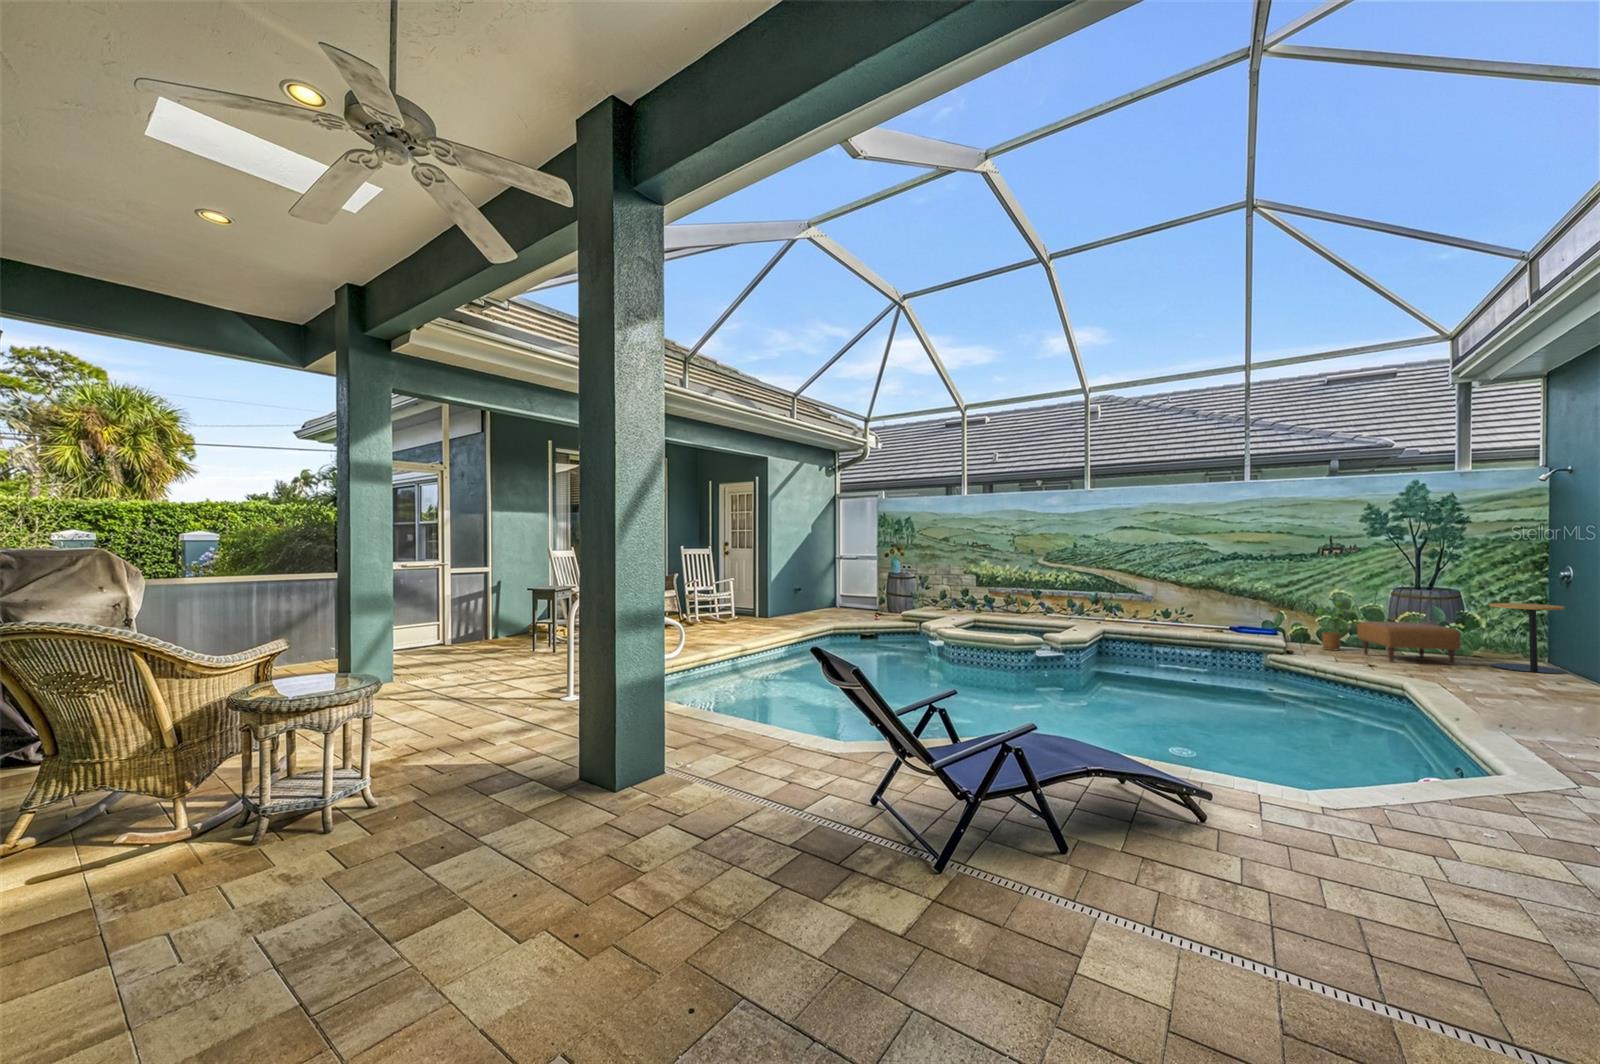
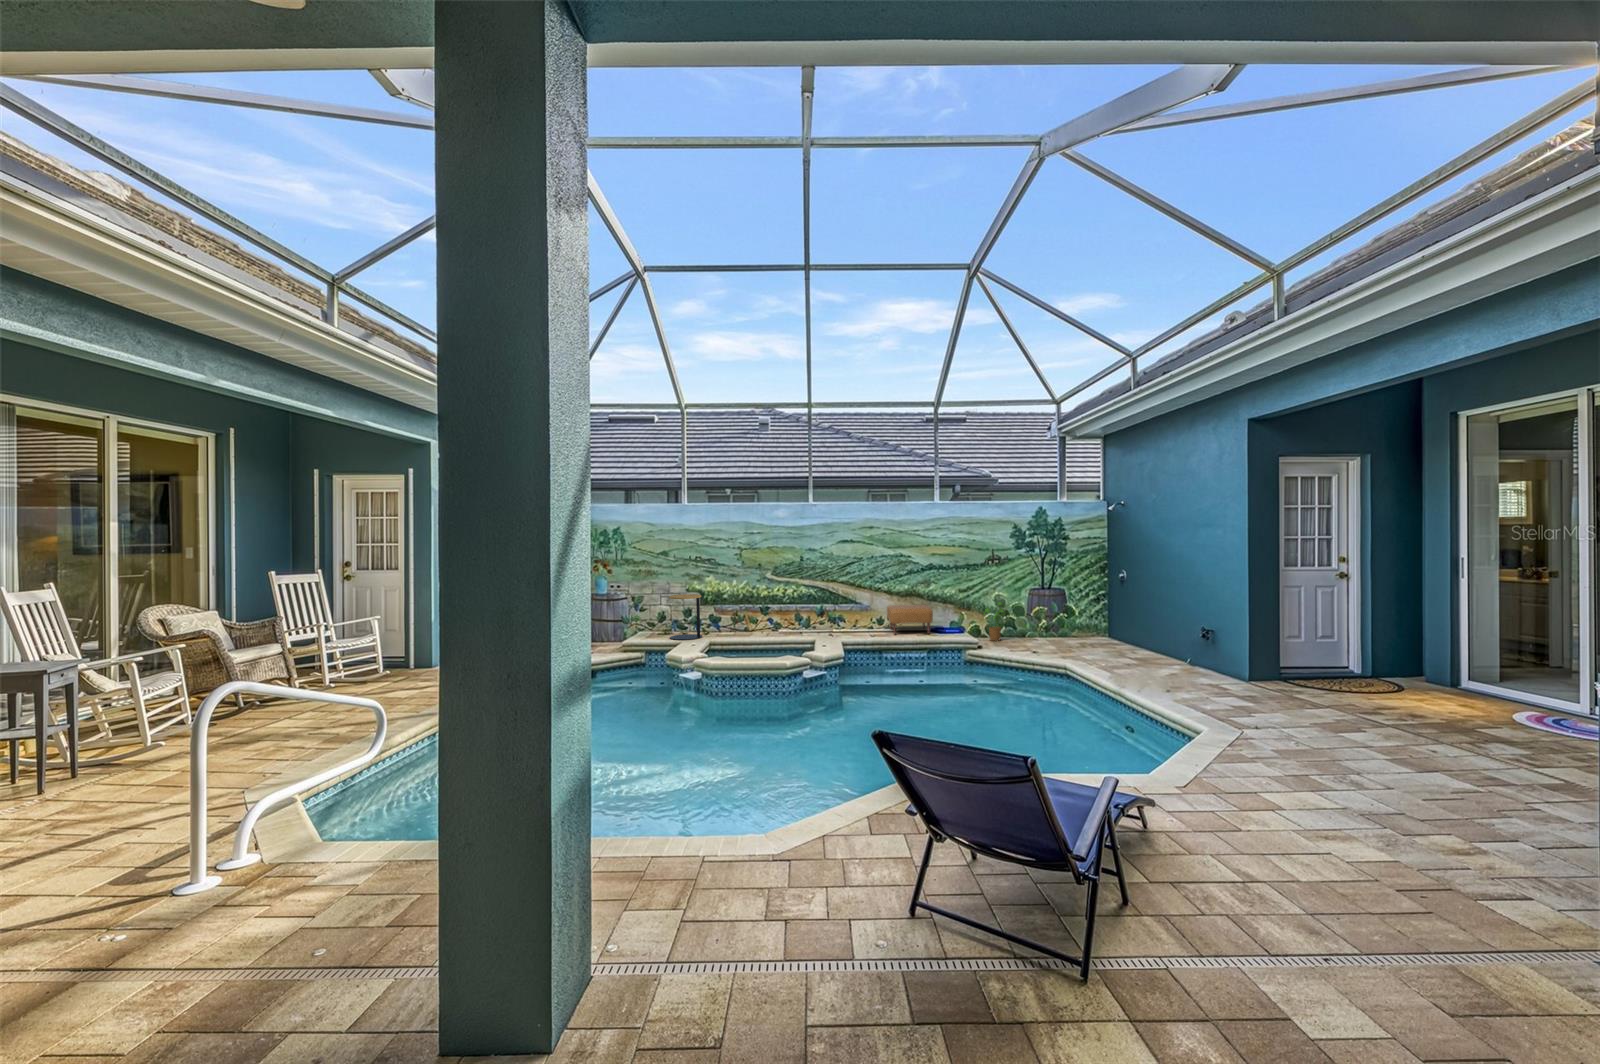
side table: present [1489,603,1566,674] -> present [669,594,702,640]
ottoman: present [1357,621,1461,665] -> present [887,605,933,634]

